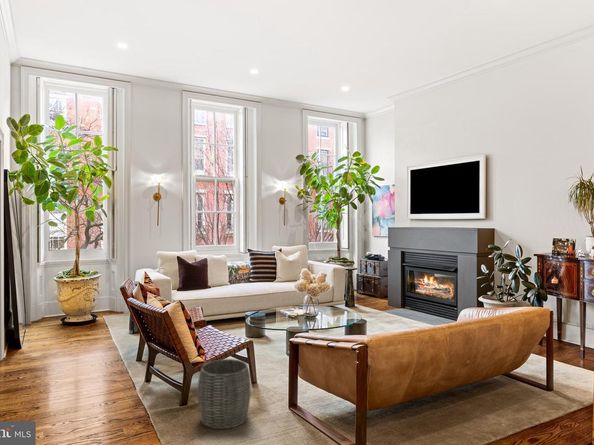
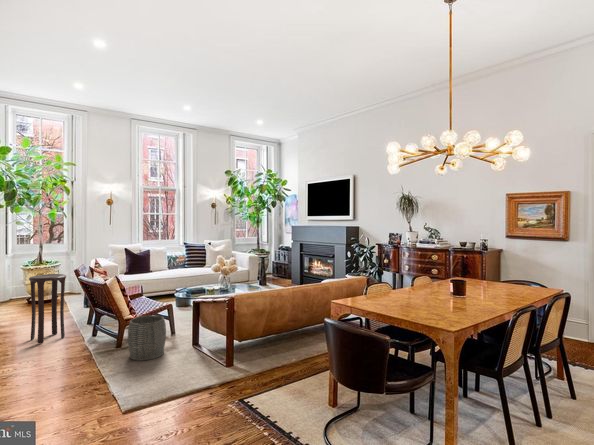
stool: none [65,293,111,389] -> present [29,274,66,343]

